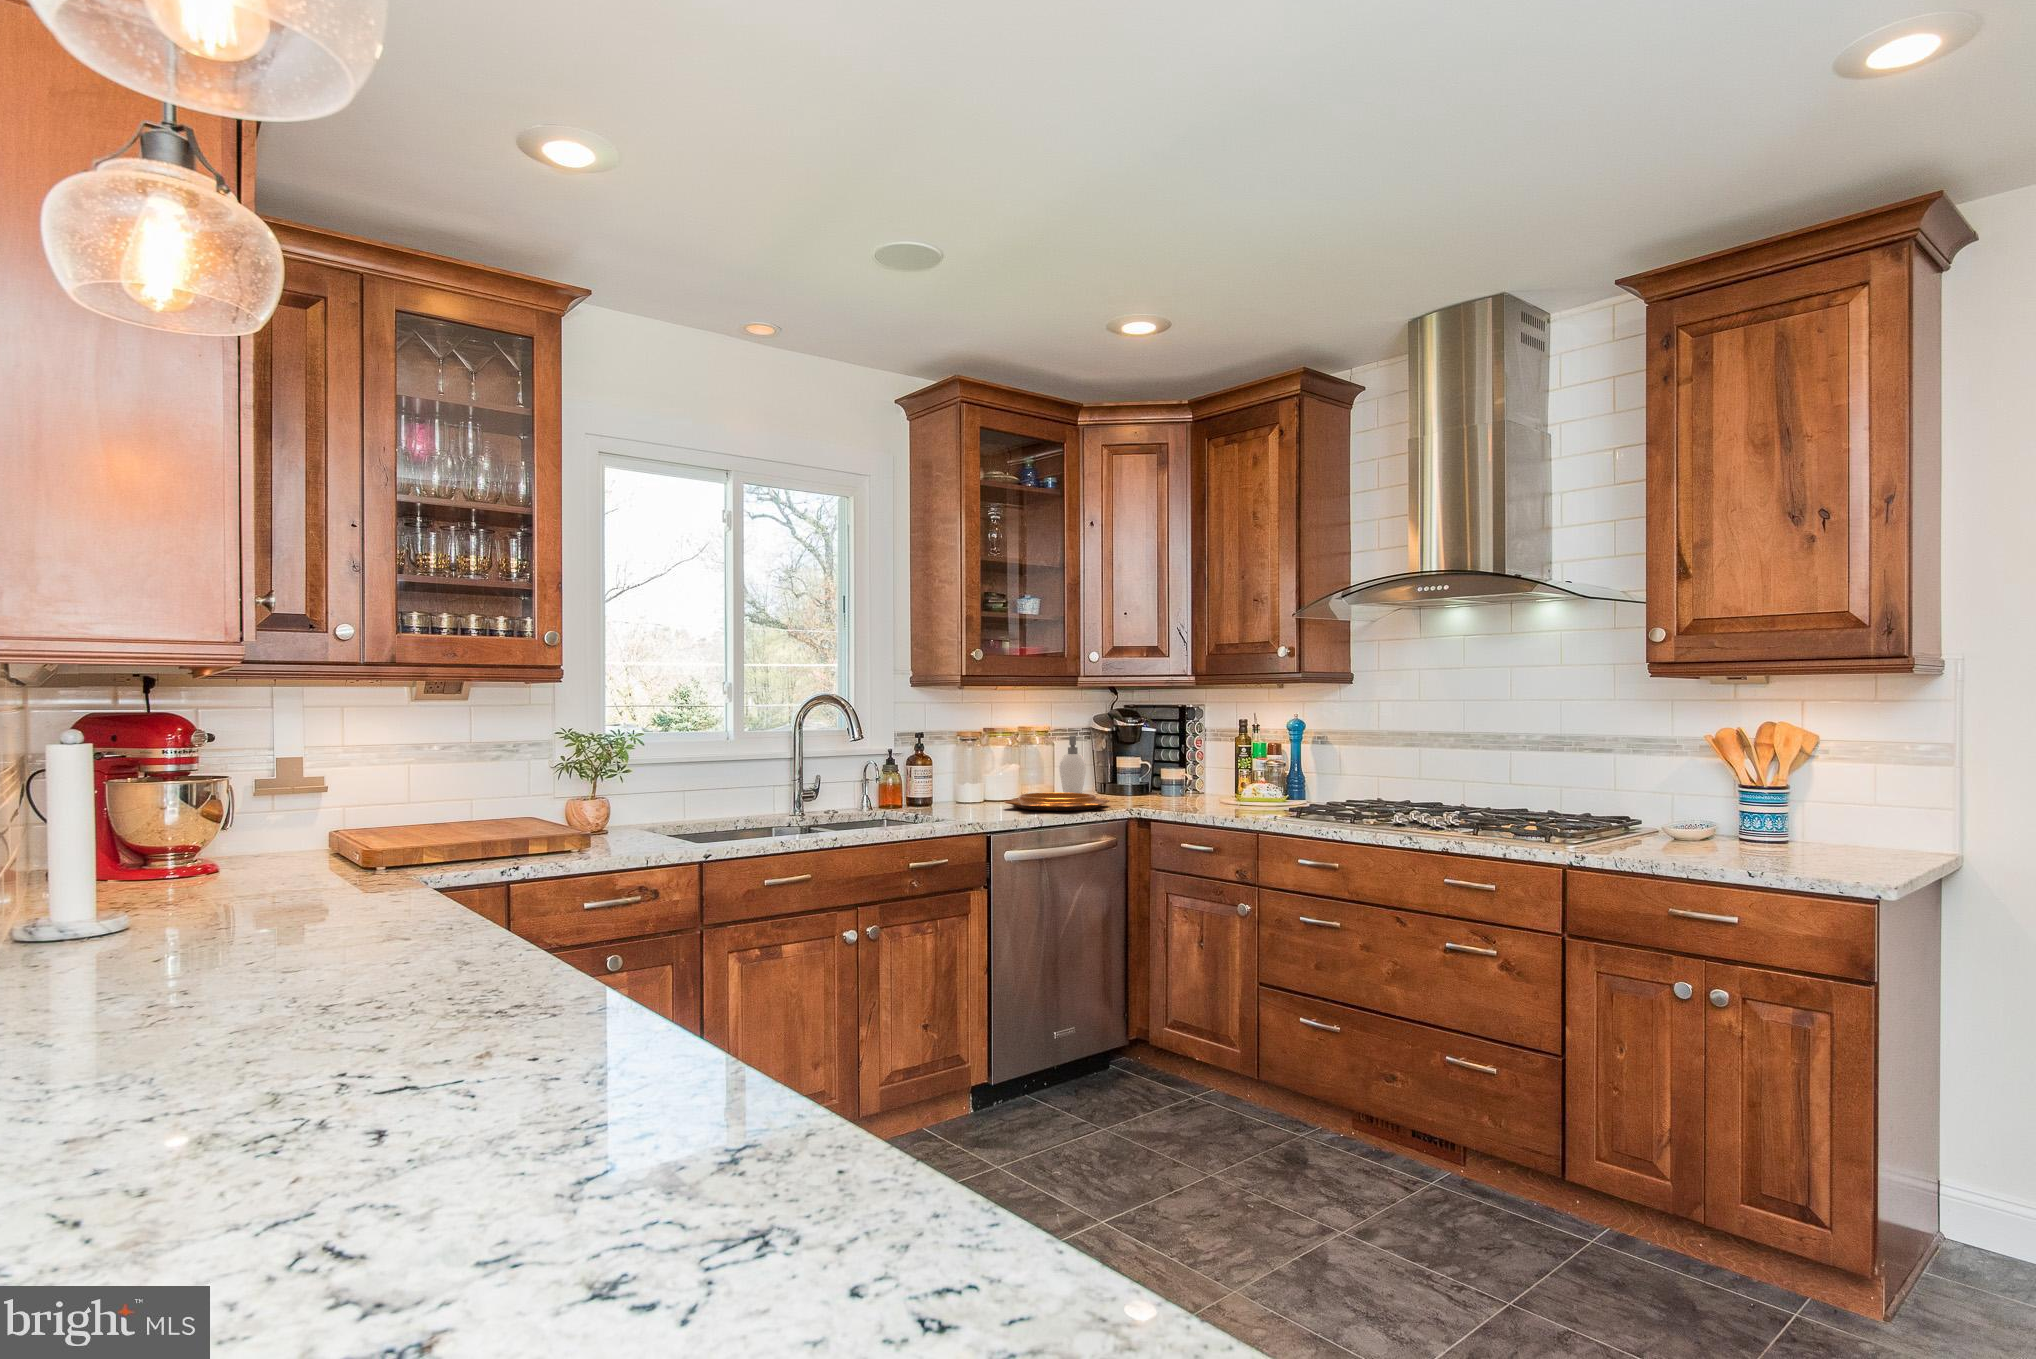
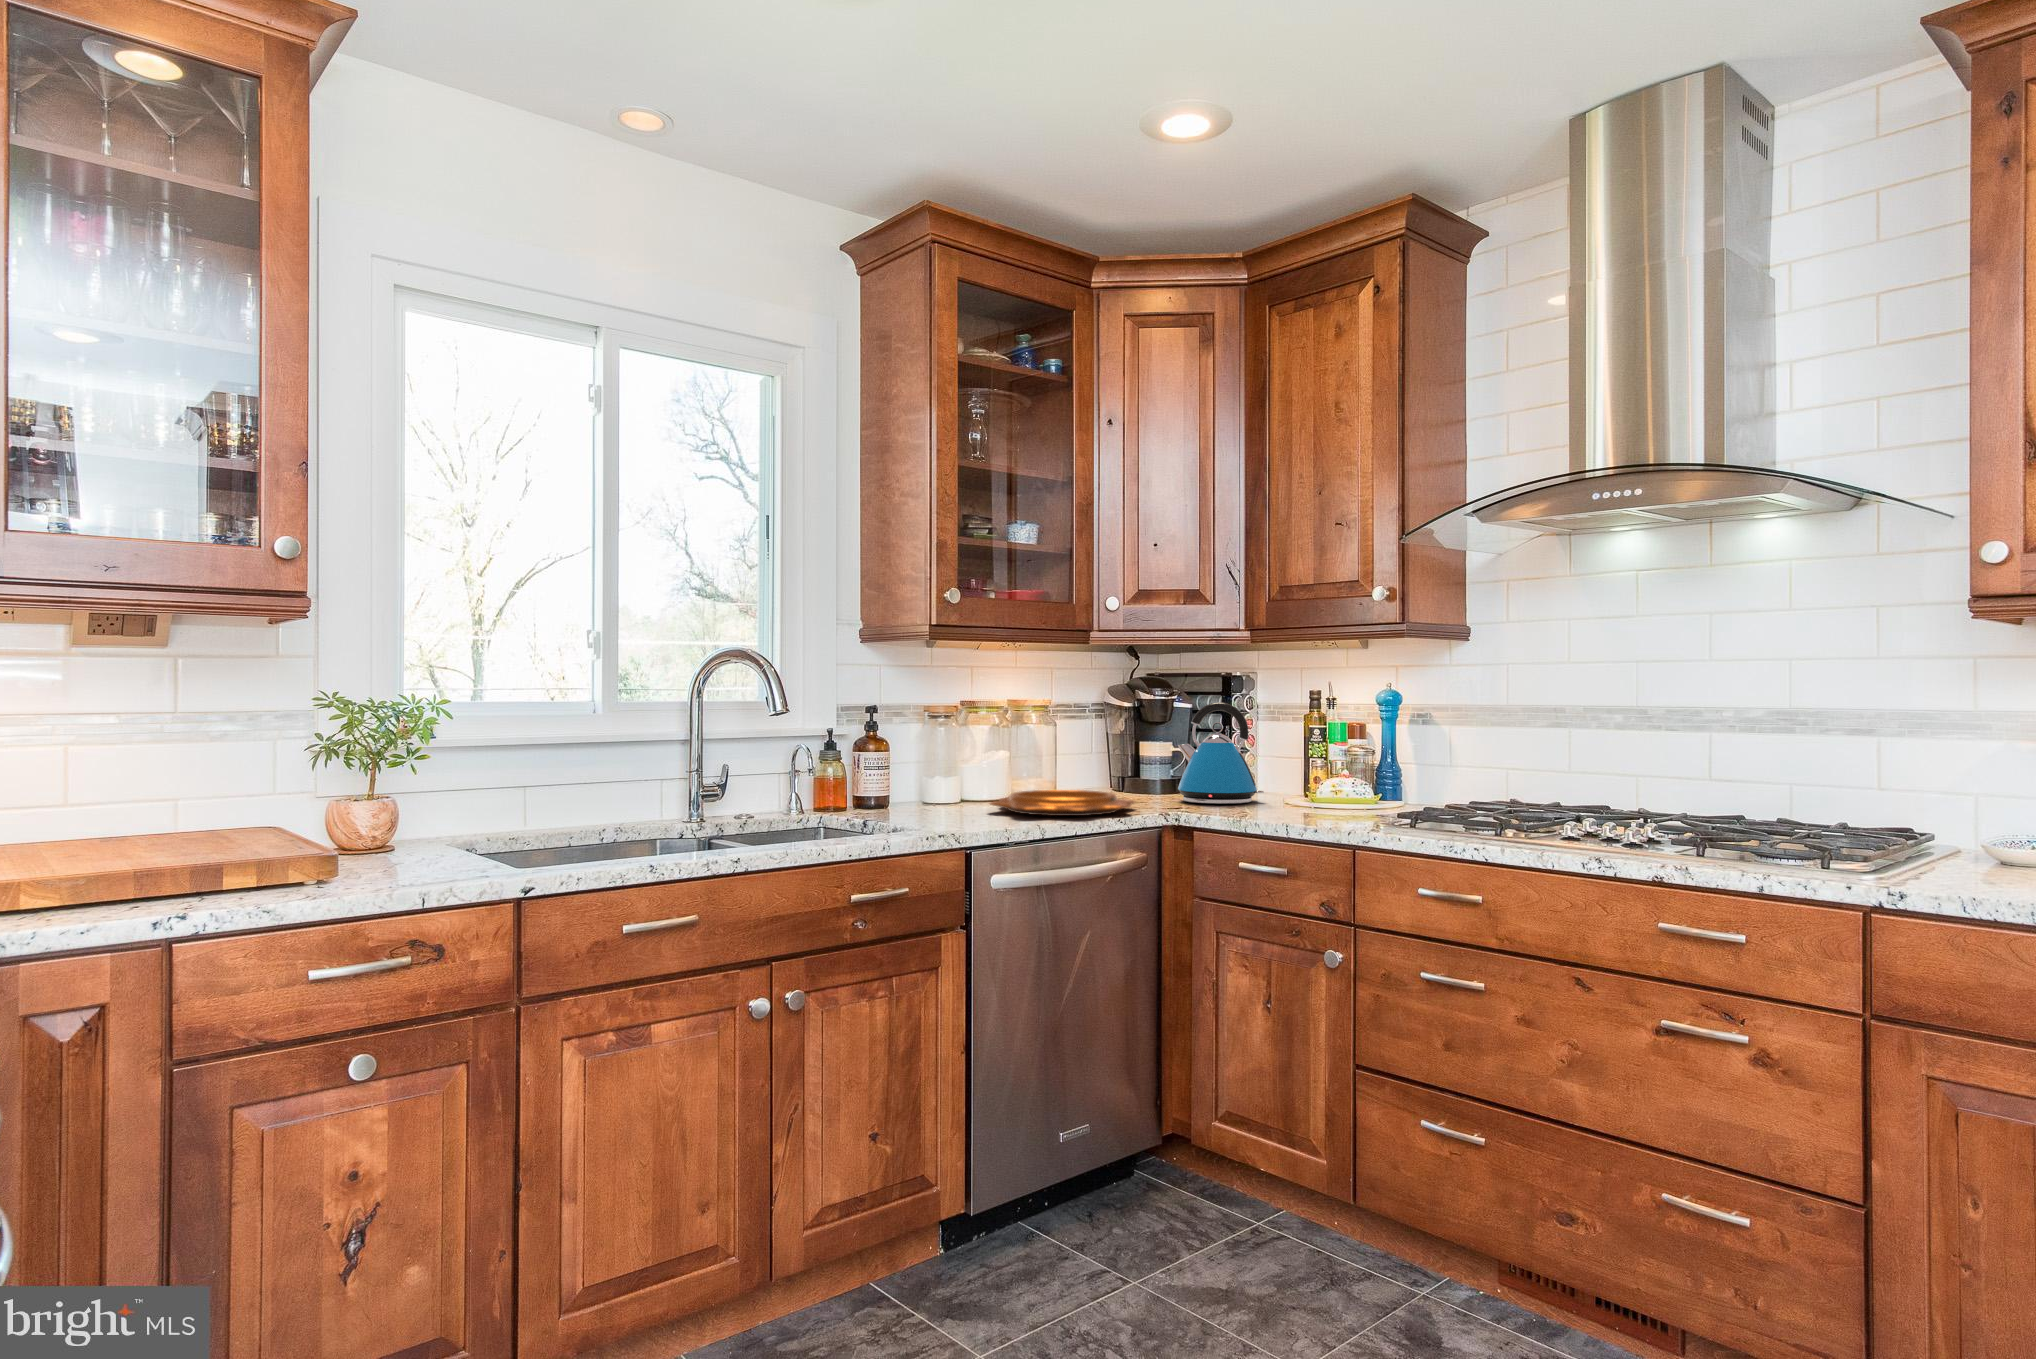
kettle: none [1142,729,1204,802] -> present [1178,702,1264,804]
soap dispenser: present [1059,736,1087,793] -> none [1063,713,1102,796]

